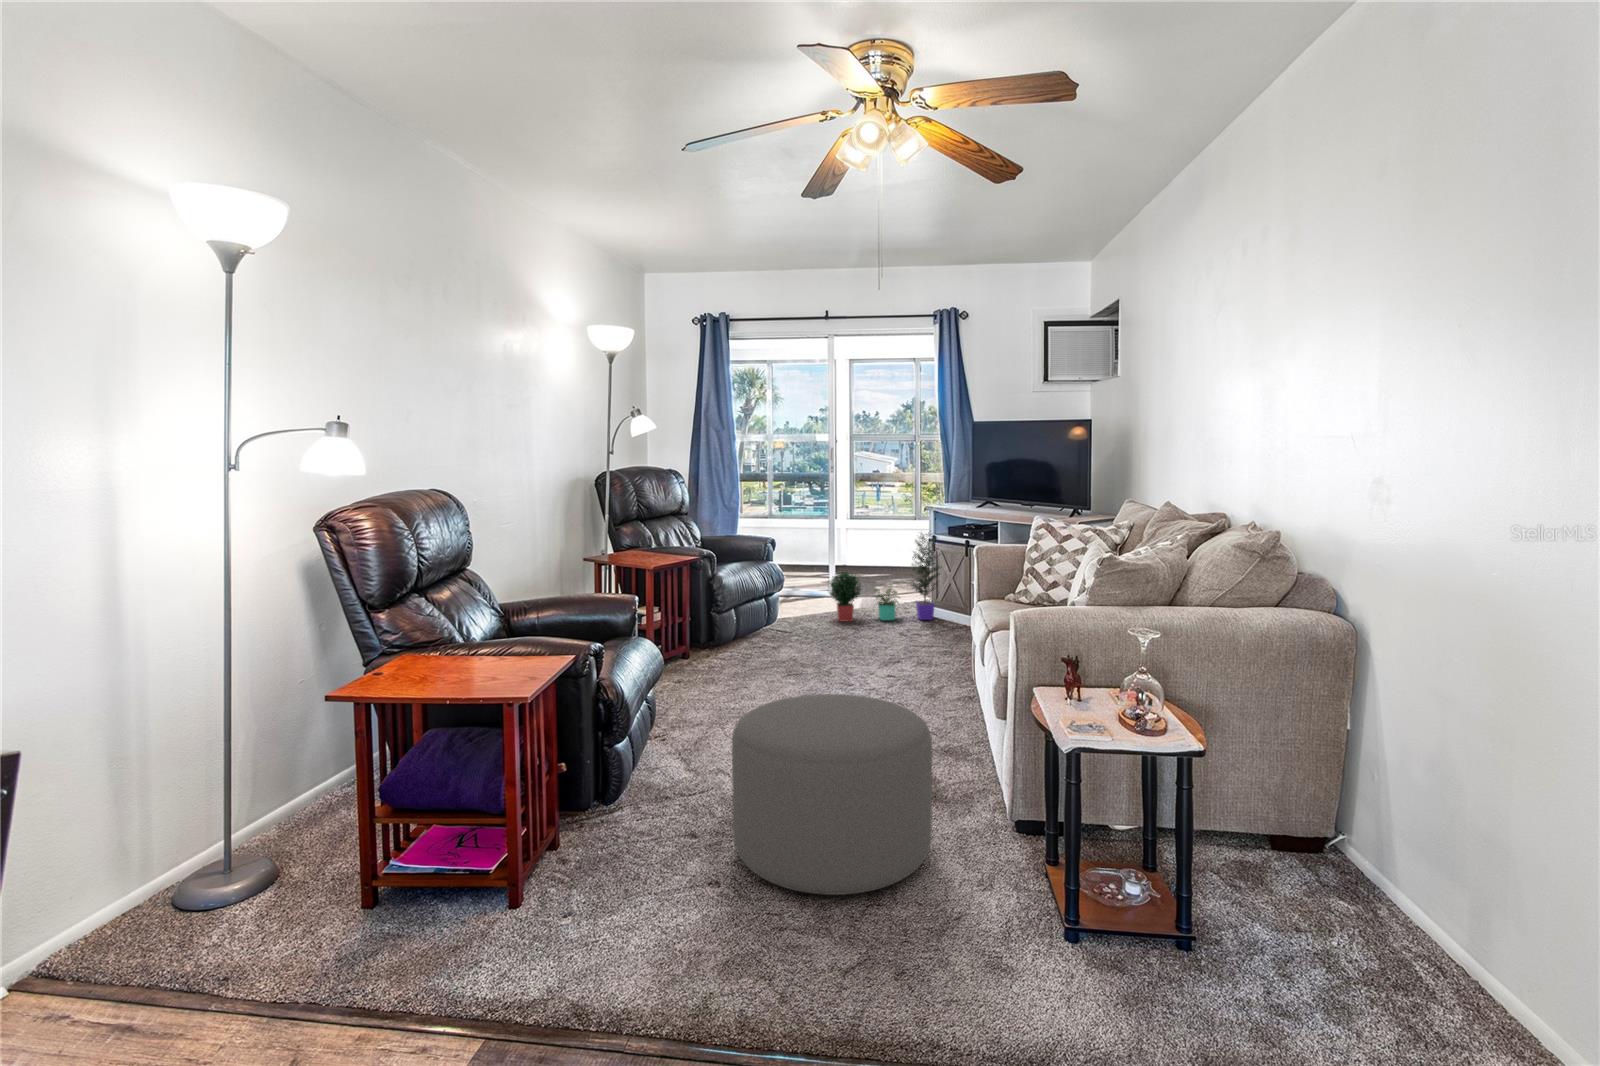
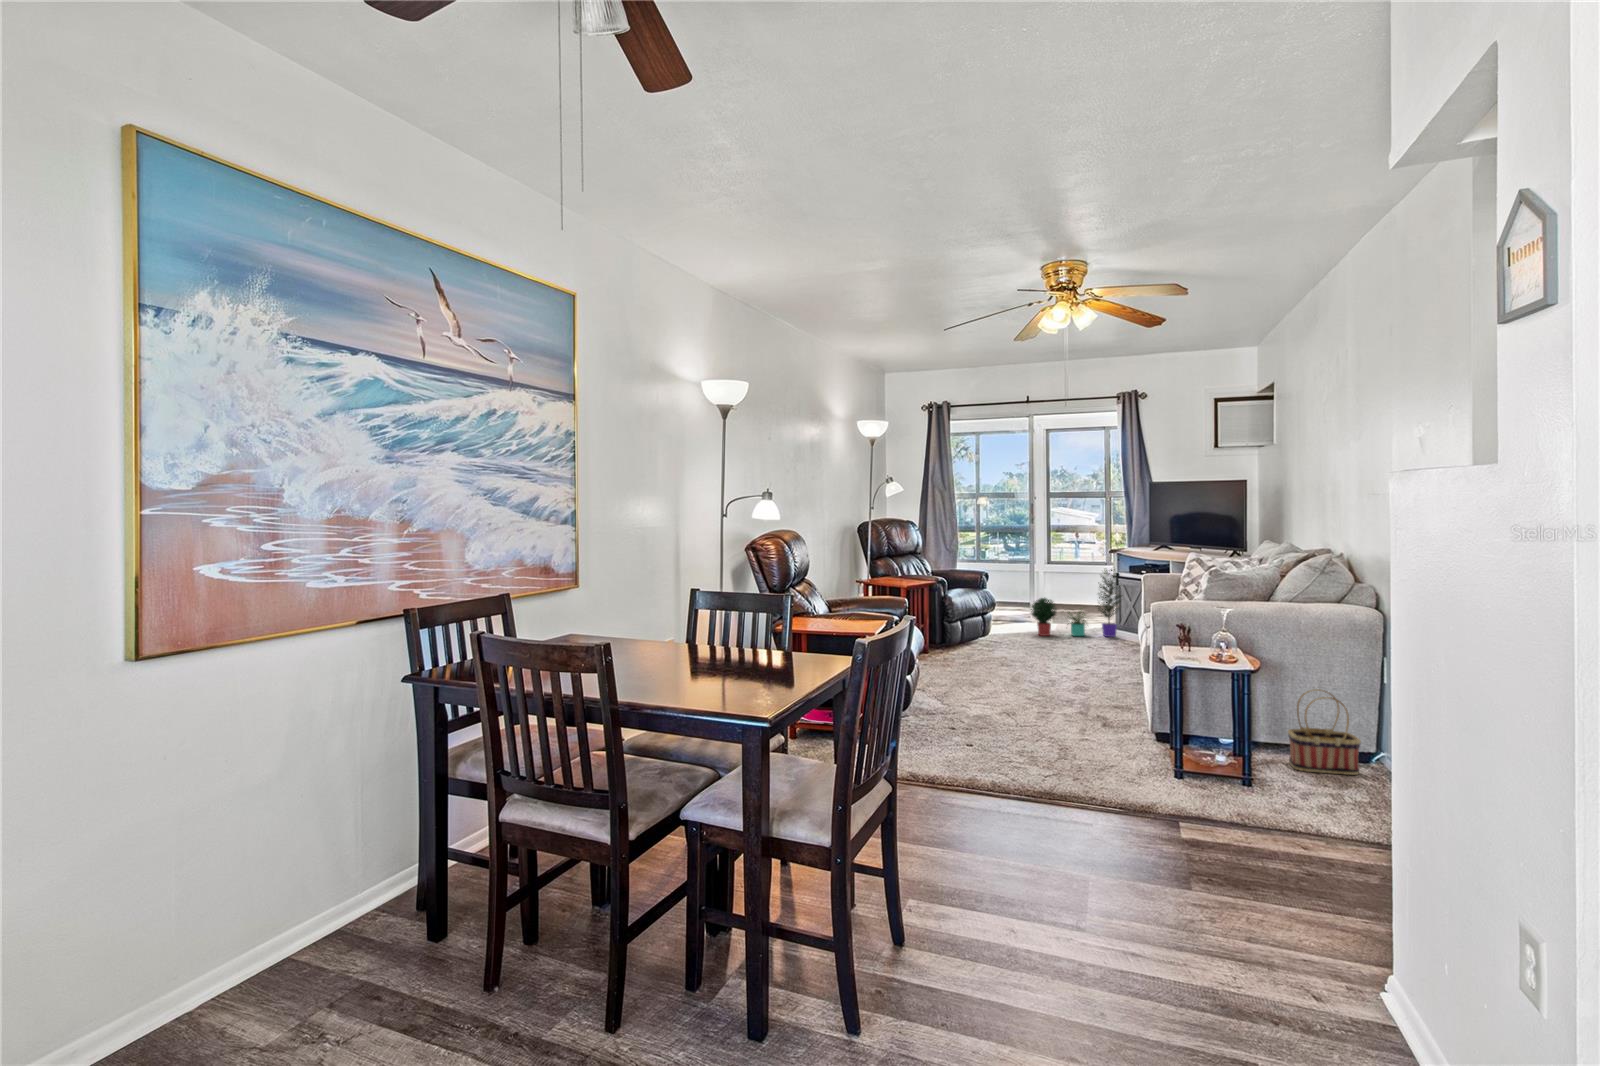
ottoman: present [732,694,932,895] -> none [974,652,1098,756]
basket: none [1219,752,1331,891] -> present [1288,689,1361,775]

